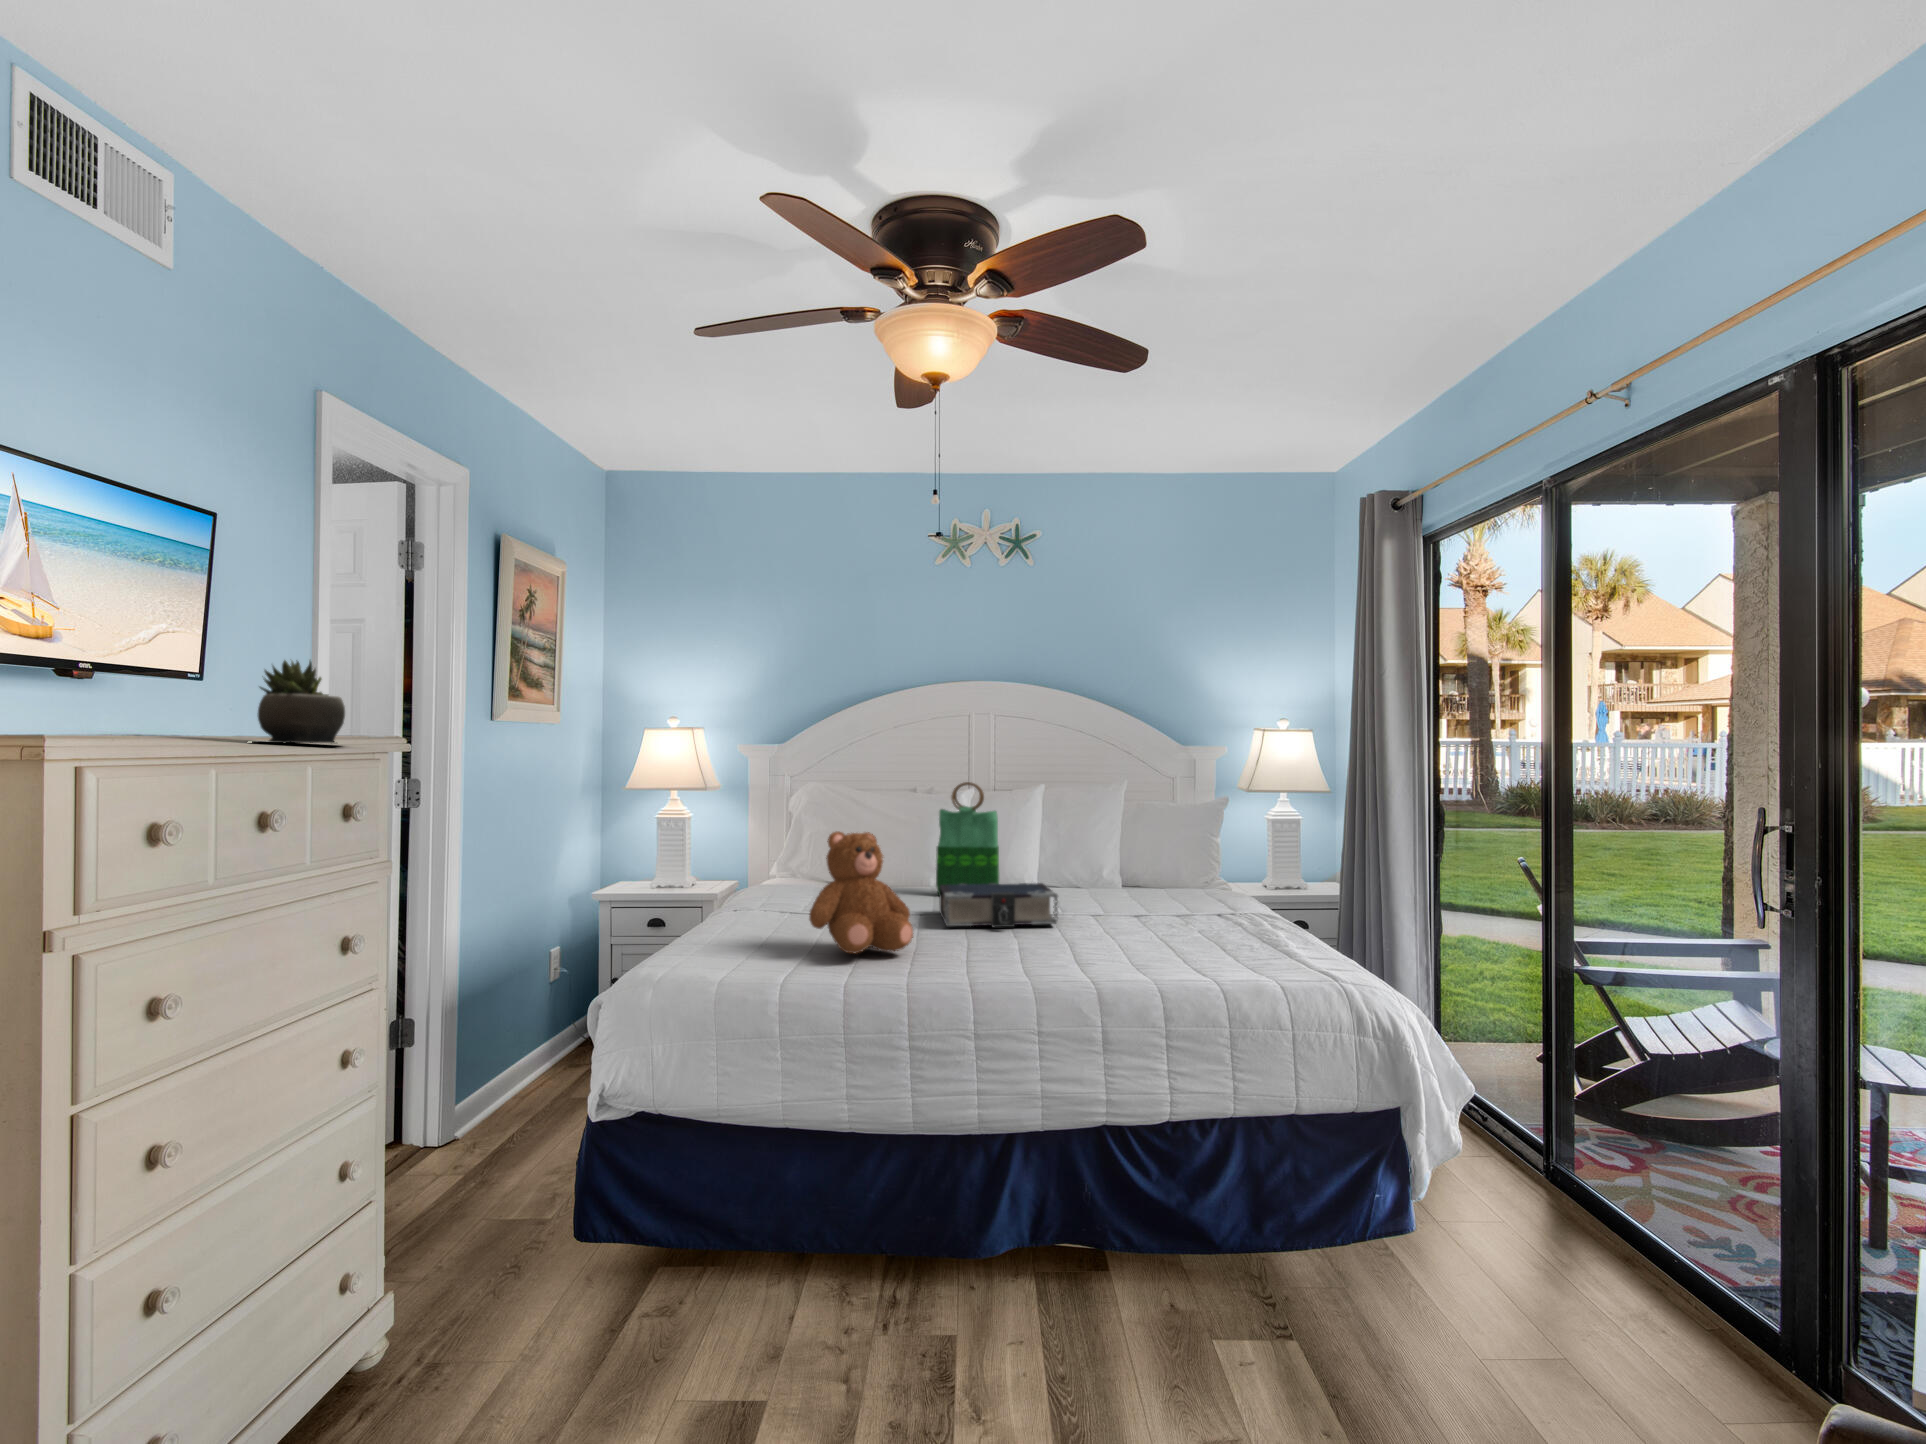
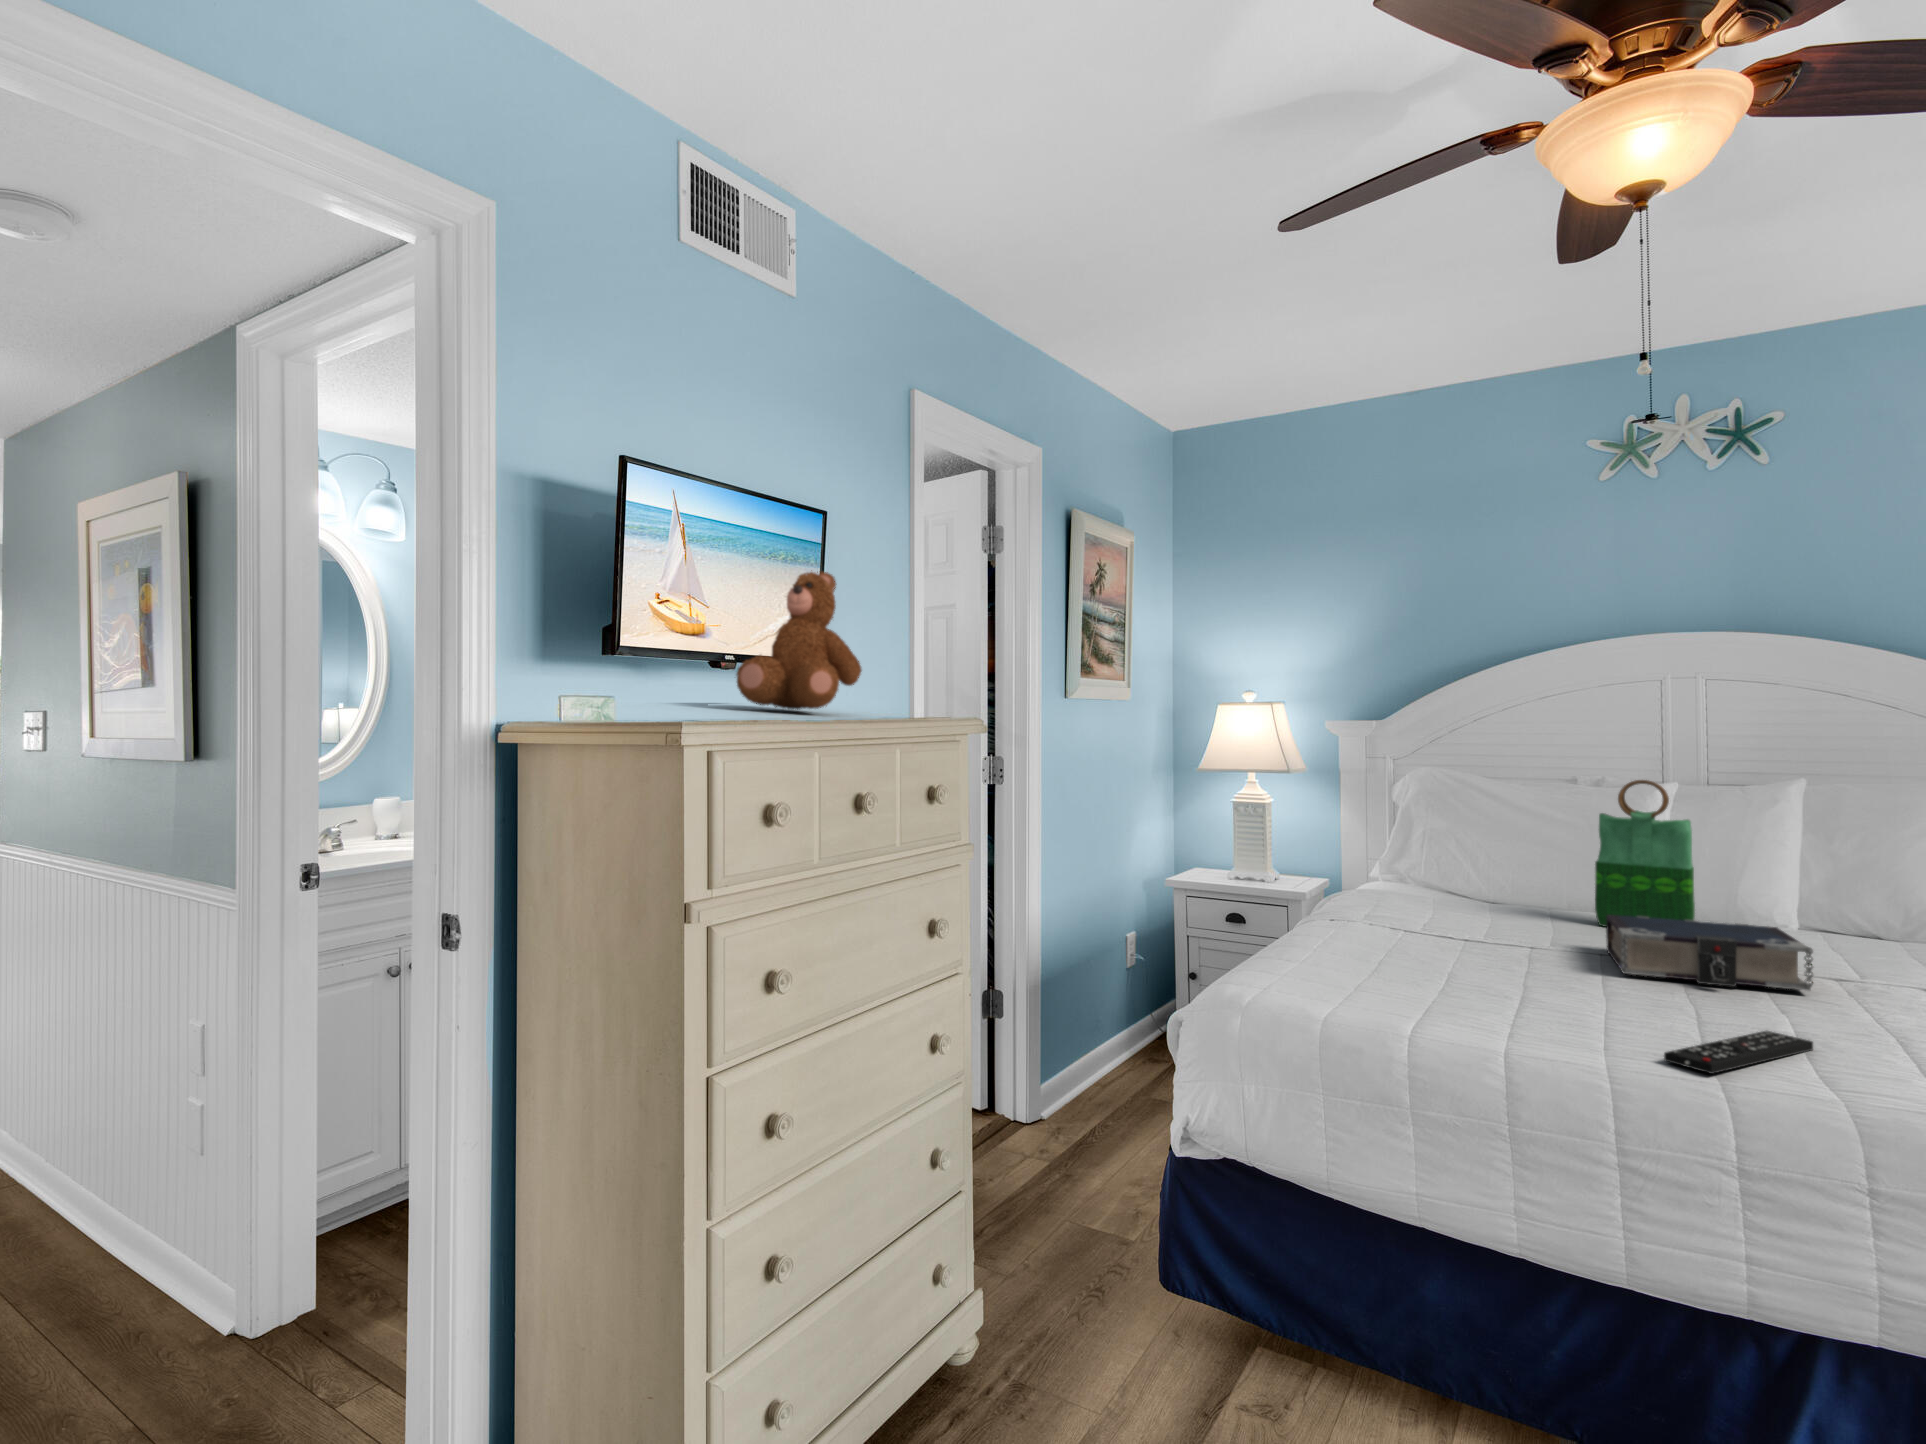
succulent plant: present [258,660,345,744] -> none [846,643,933,730]
teddy bear: present [809,831,913,954] -> present [736,571,862,710]
remote control: none [958,951,1048,982] -> present [1664,1031,1813,1074]

